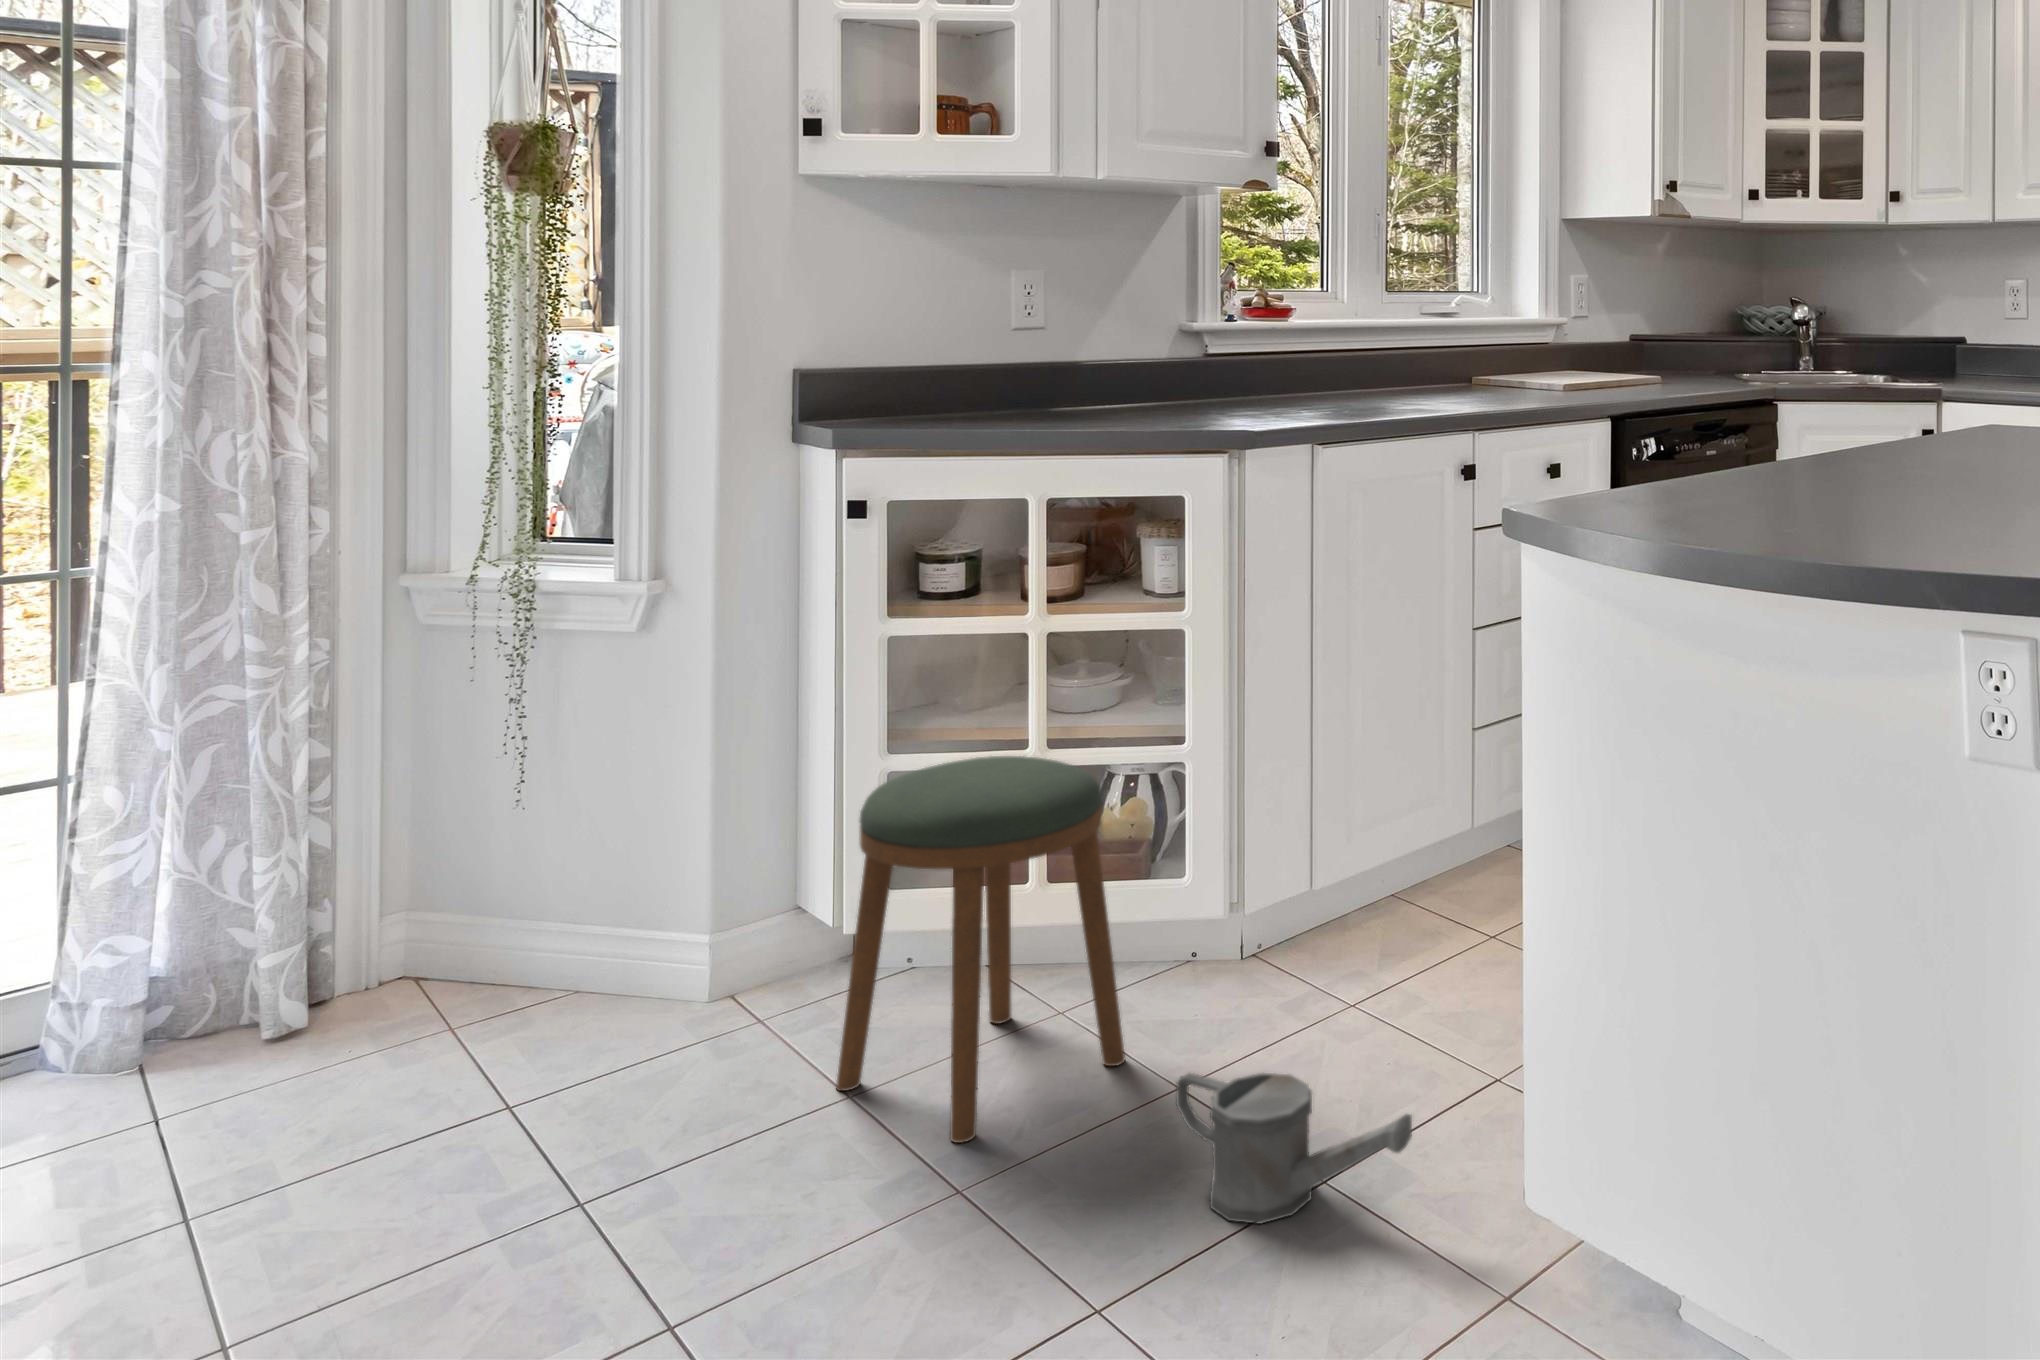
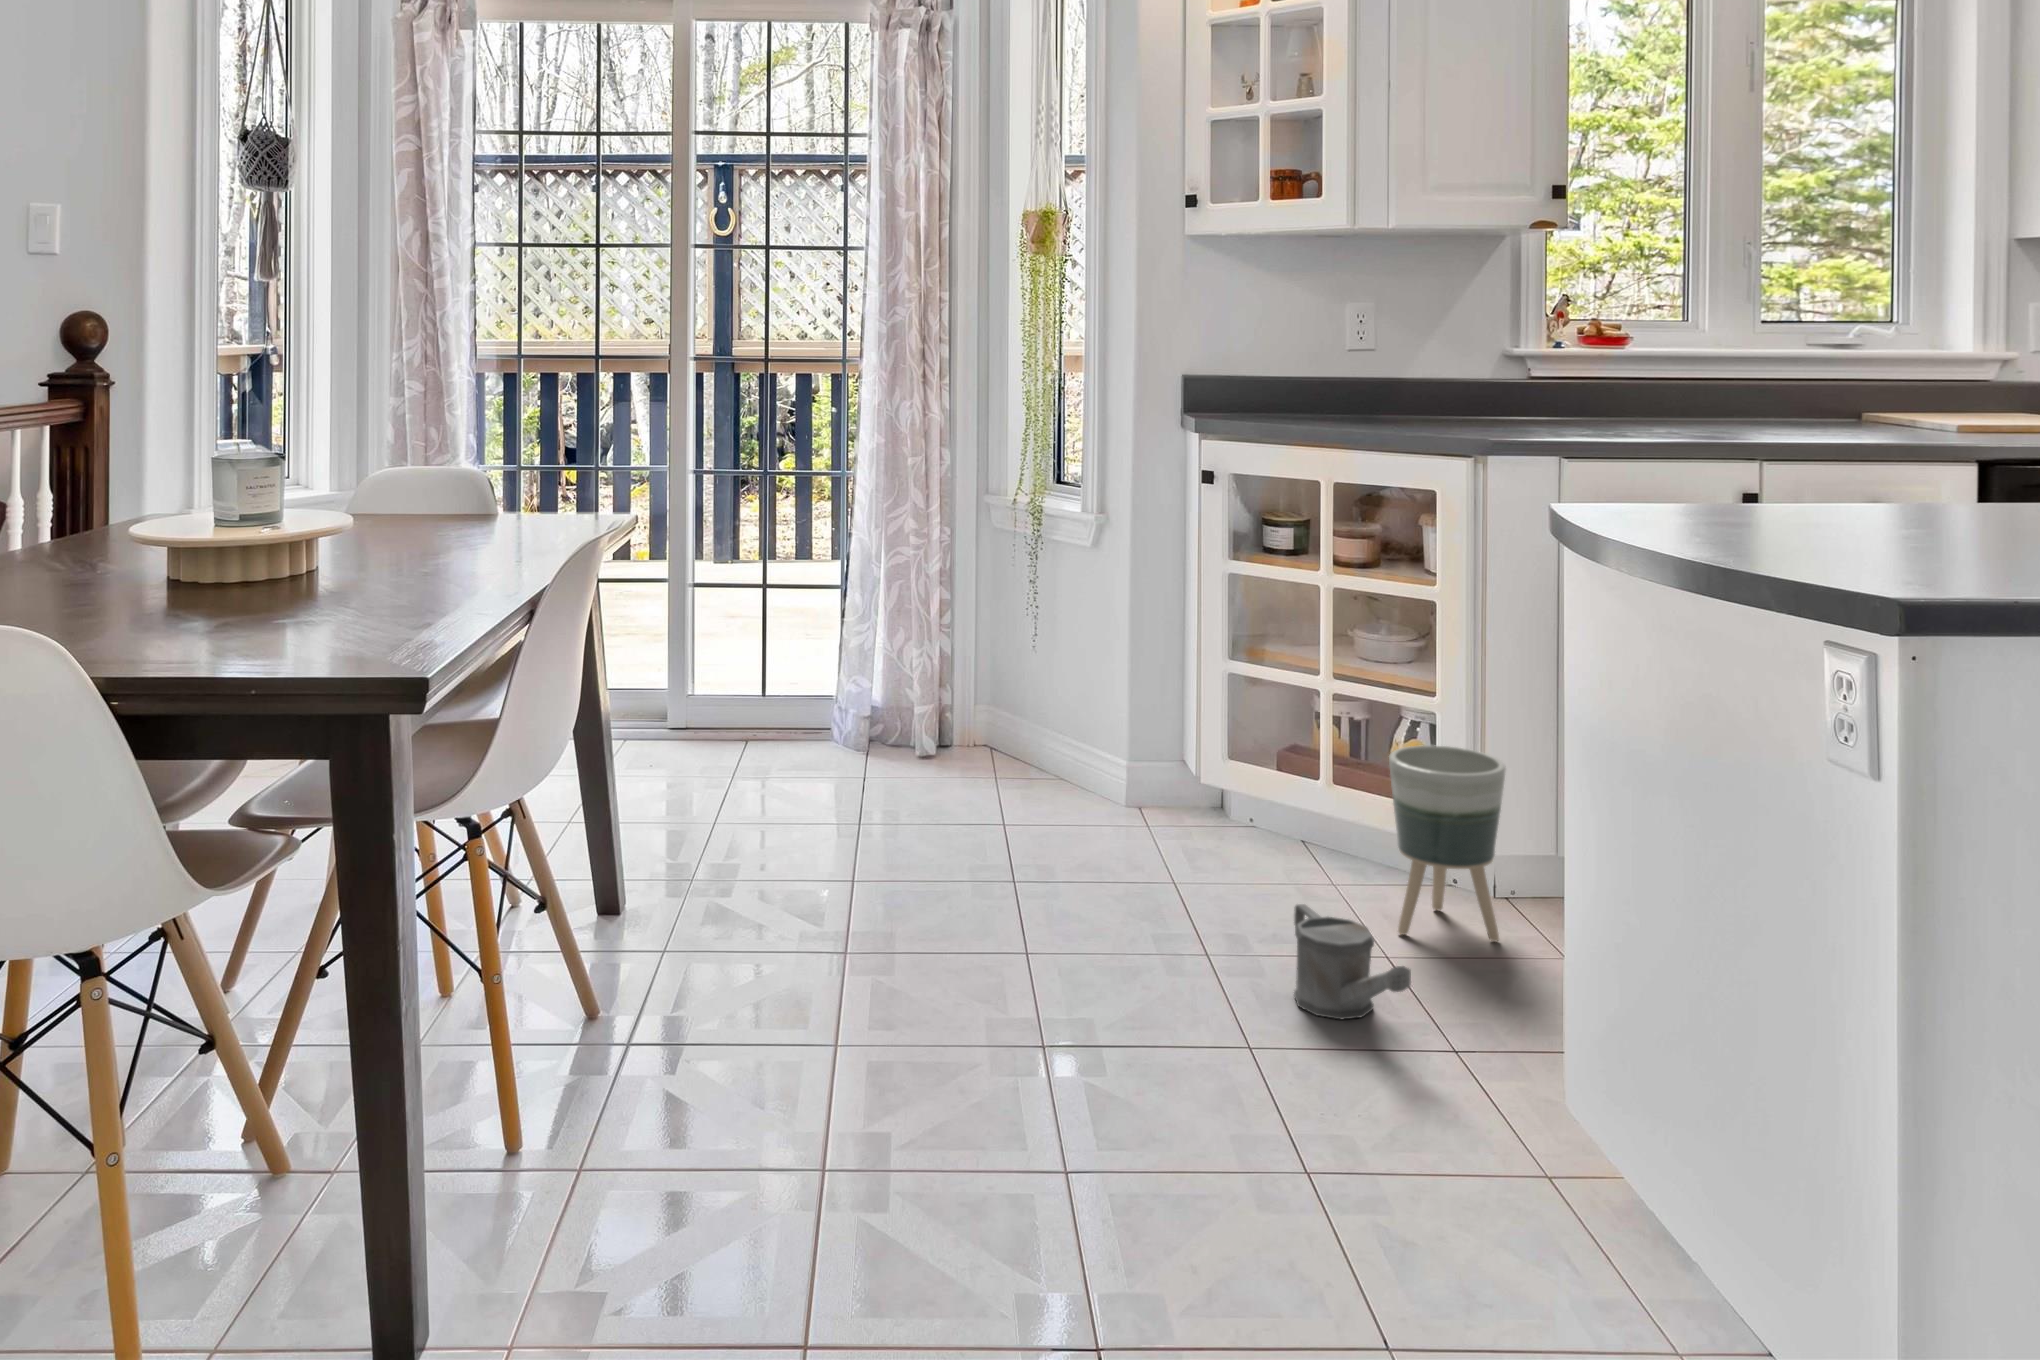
stool: present [836,756,1126,1143] -> none [1147,662,1328,914]
planter: none [1202,806,1341,1063] -> present [1389,745,1506,941]

